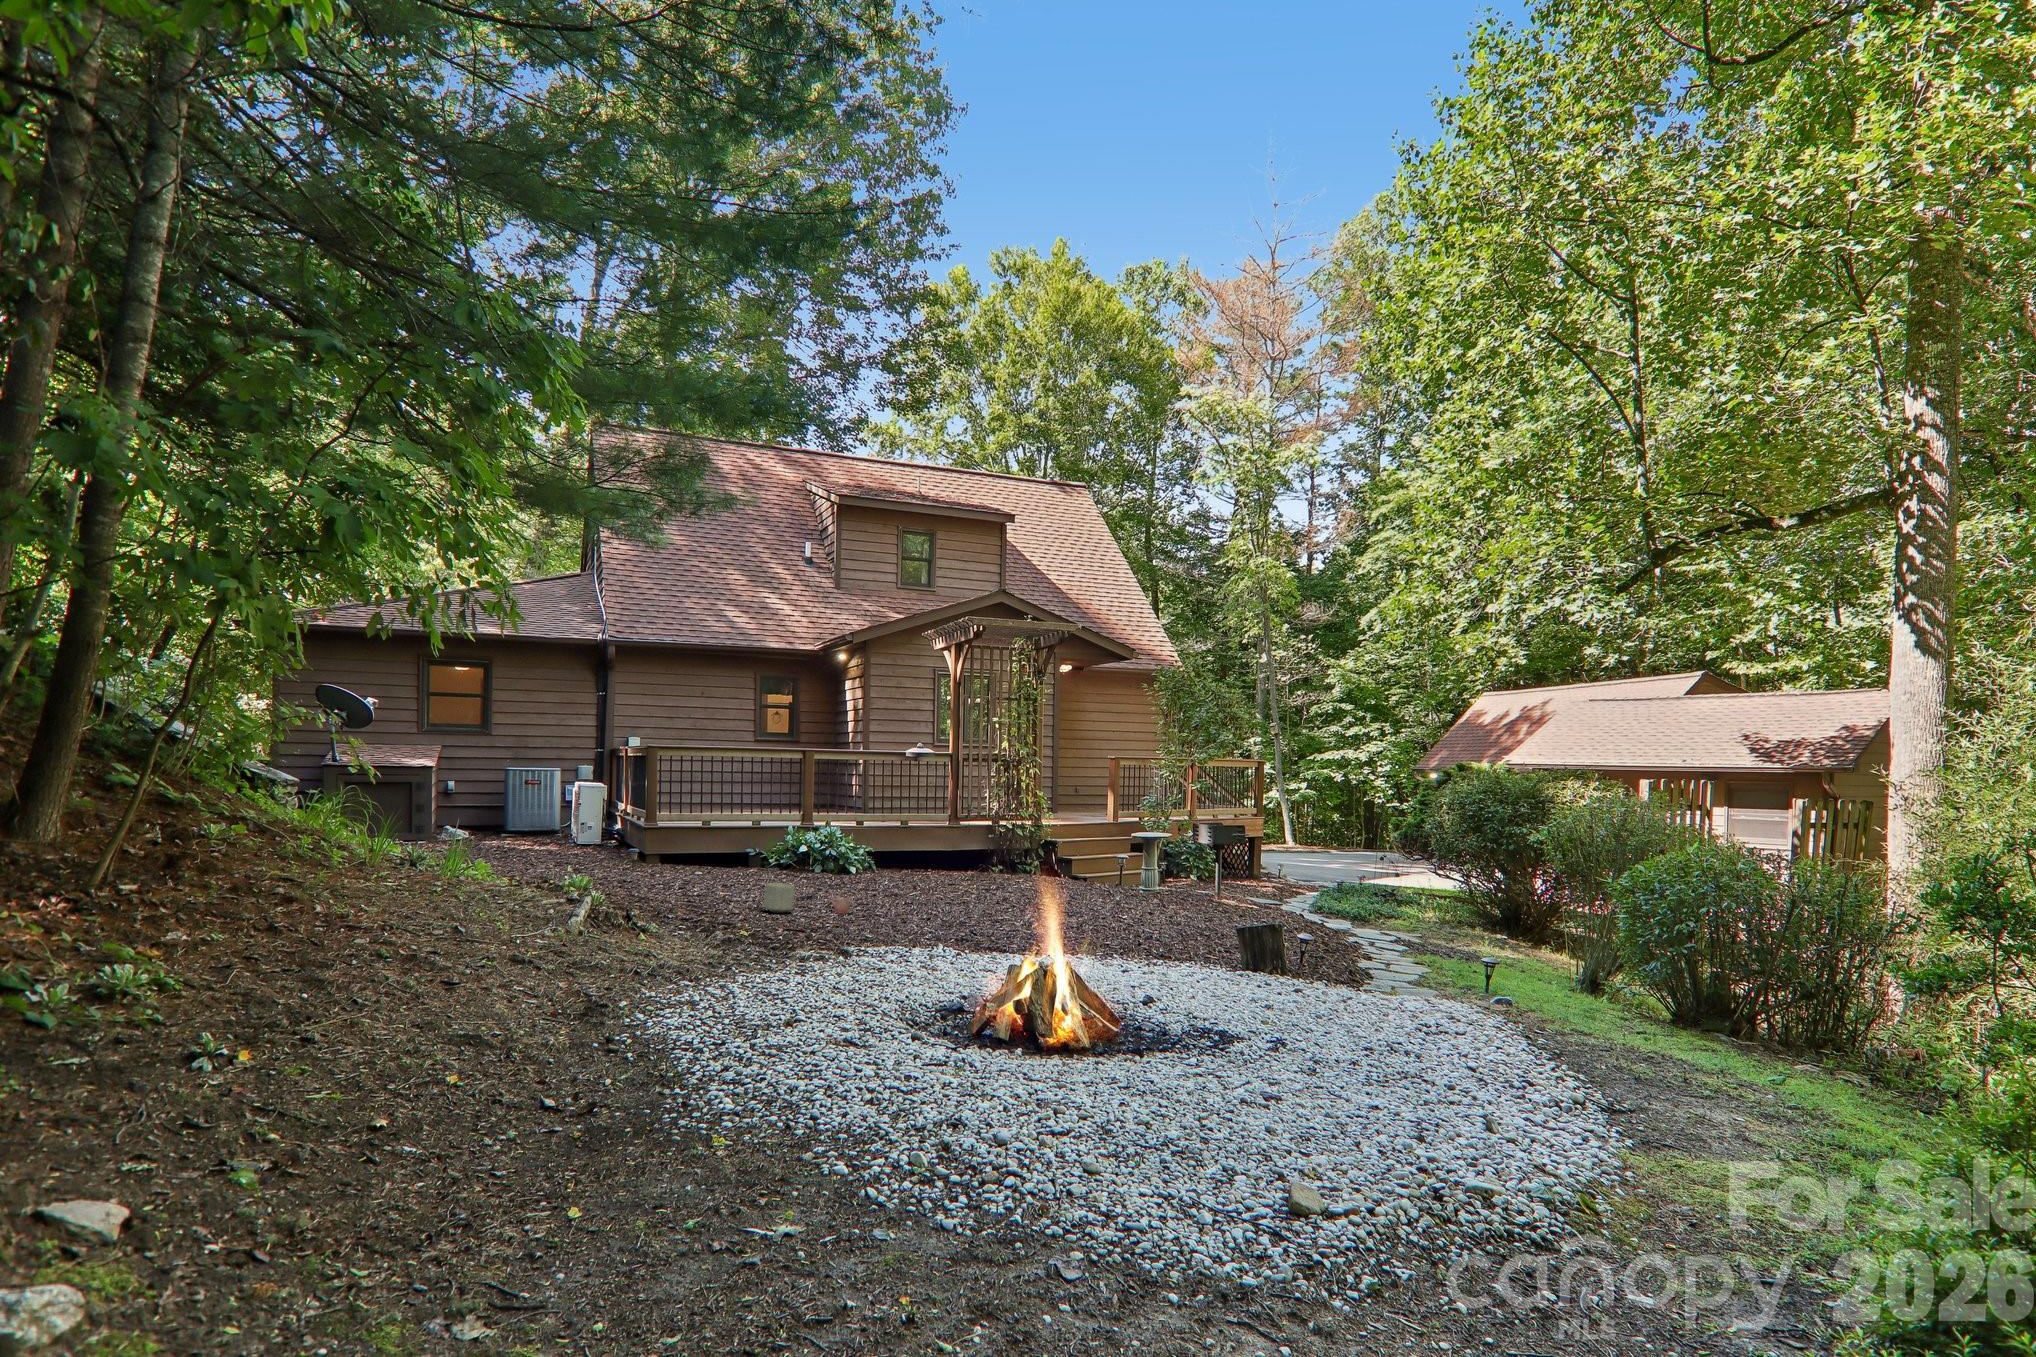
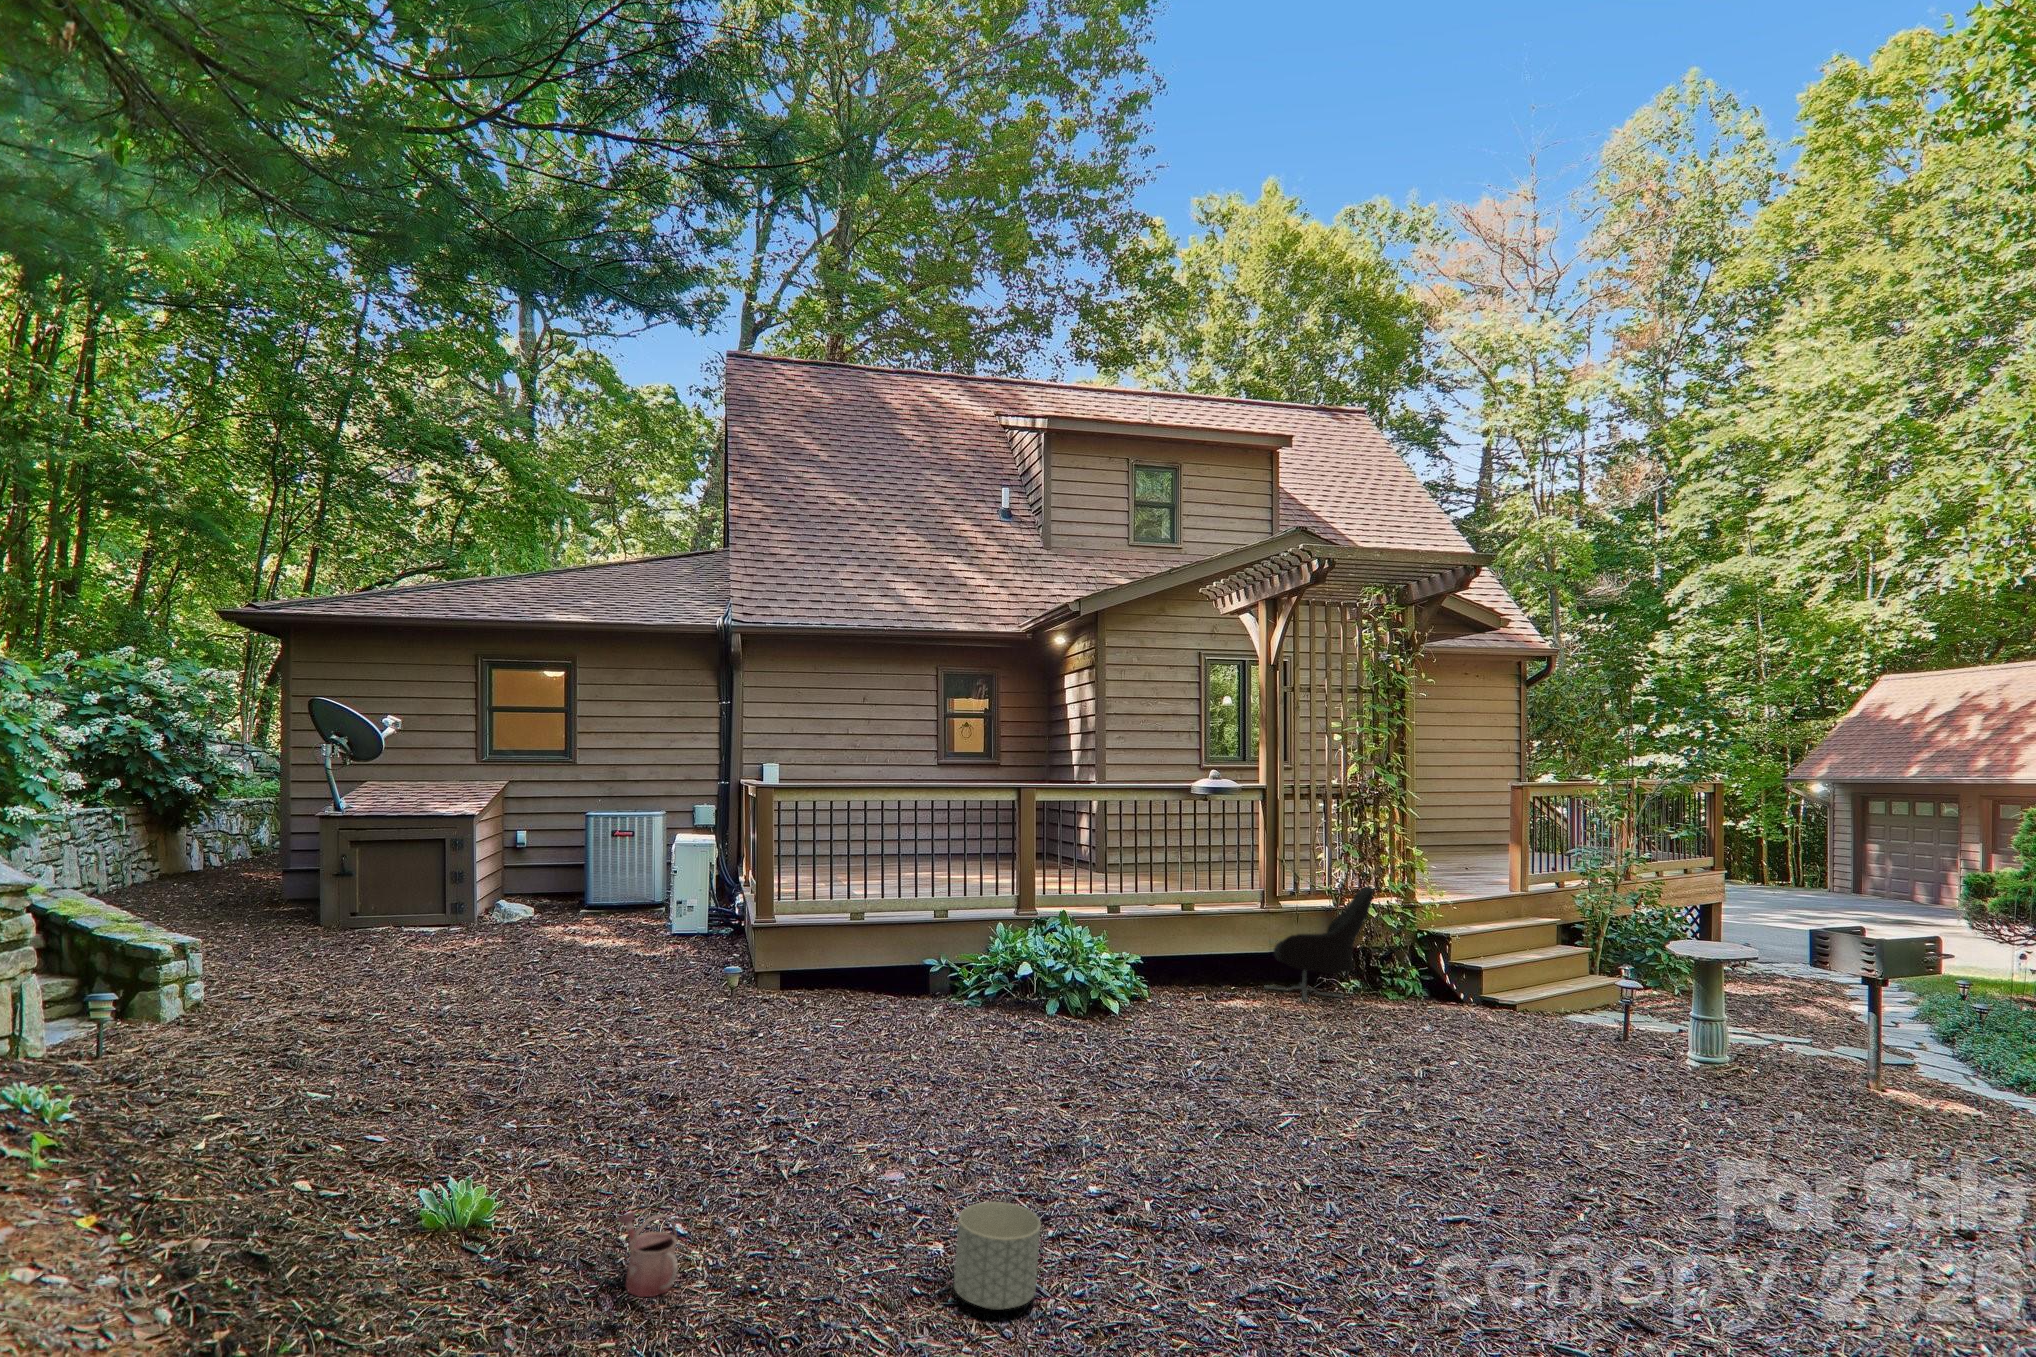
armchair: none [947,811,1011,875] -> present [1264,886,1374,1001]
watering can: present [827,893,851,914] -> present [618,1211,678,1297]

